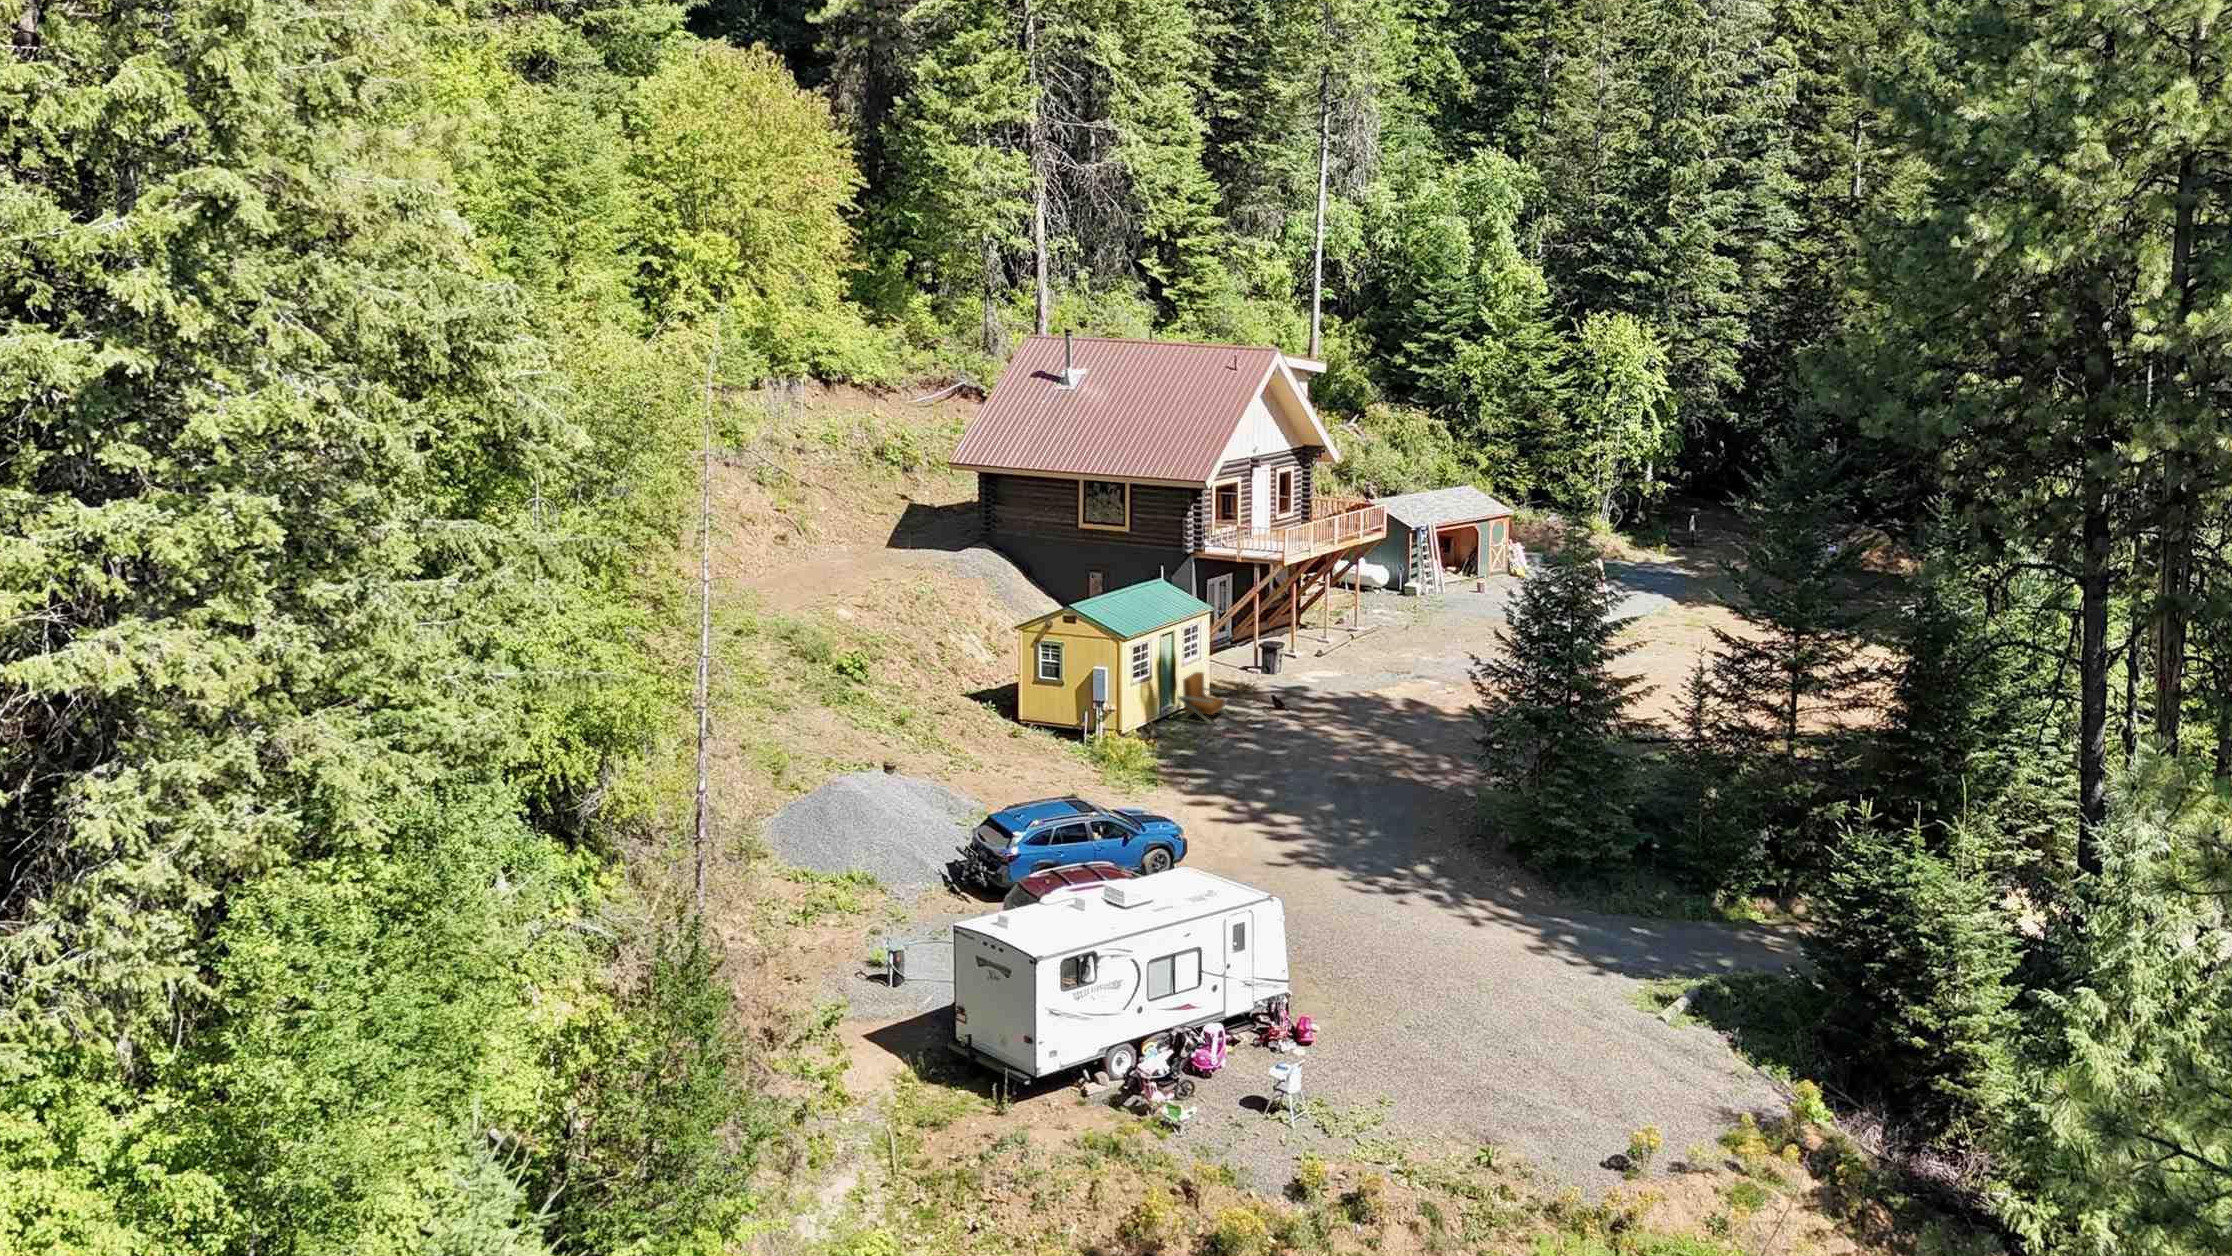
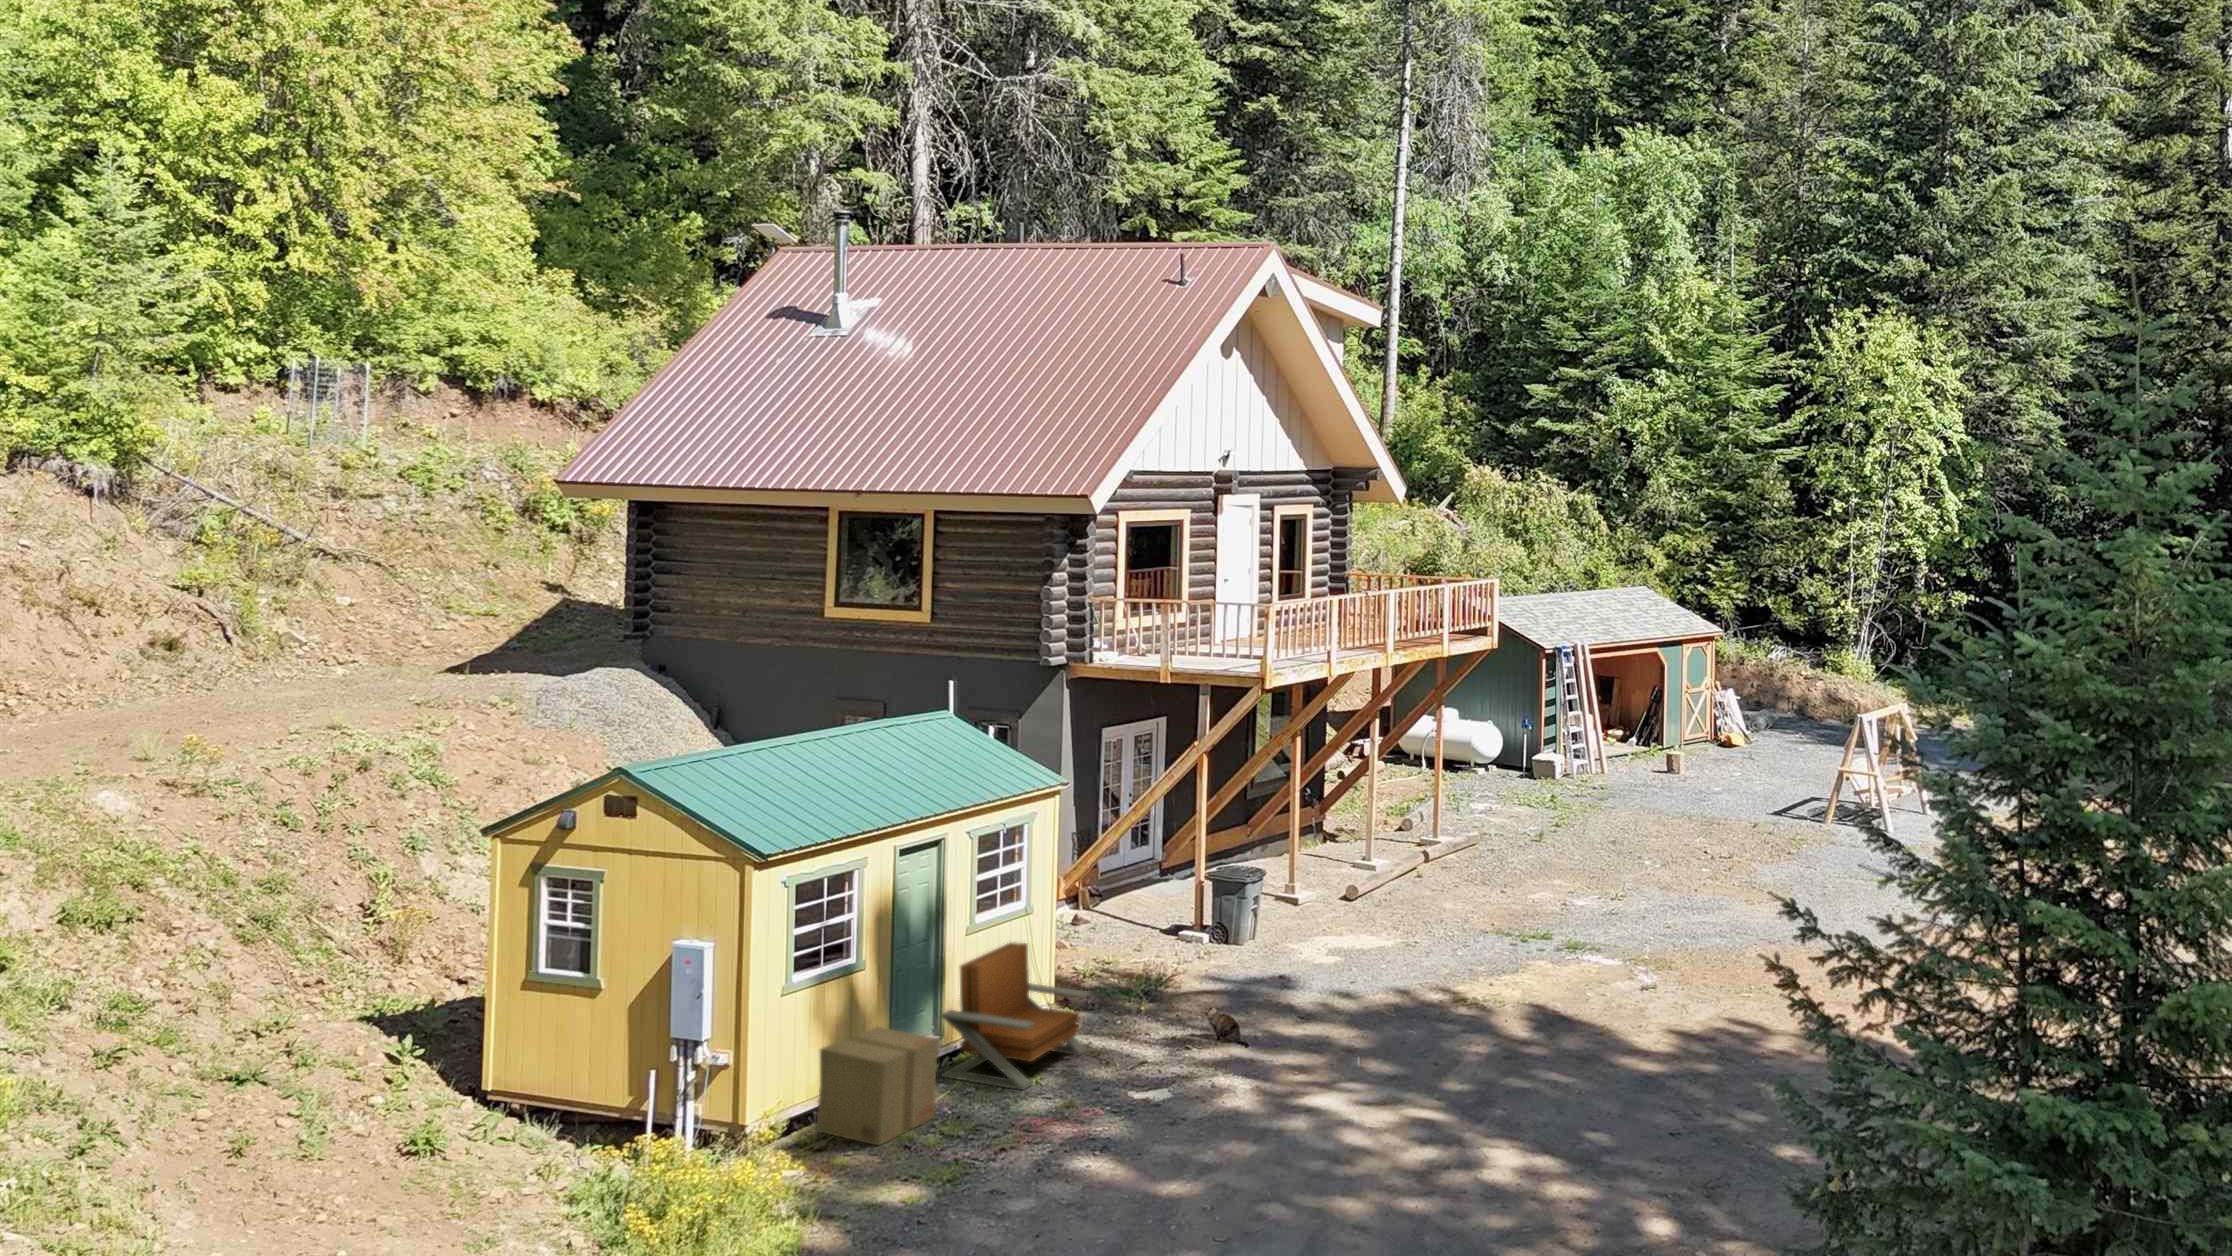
cardboard box: none [1144,700,1184,739] -> present [816,1027,939,1145]

